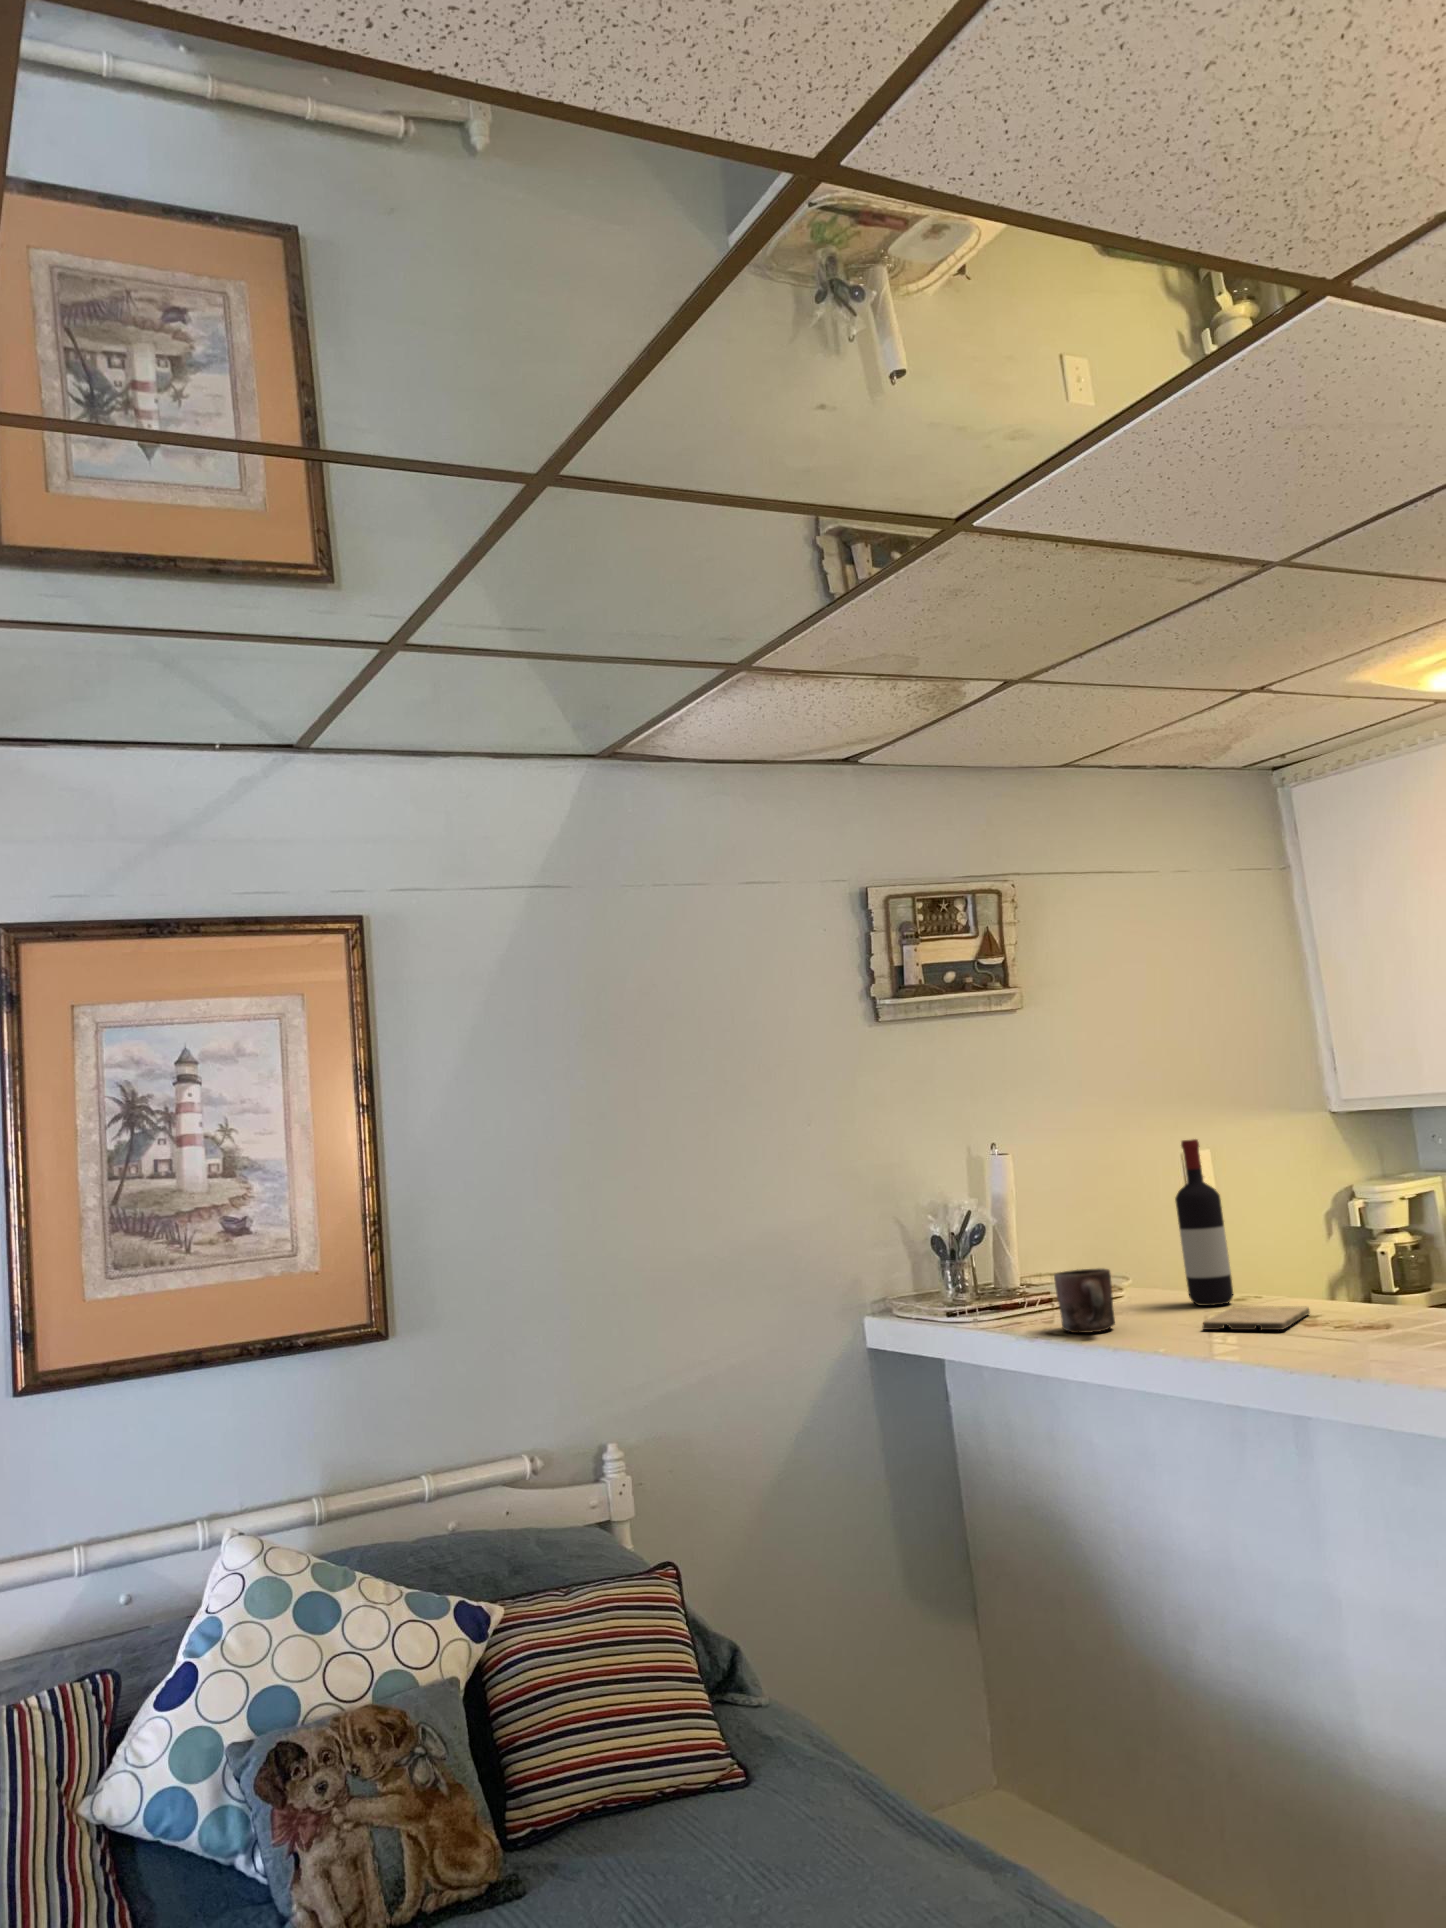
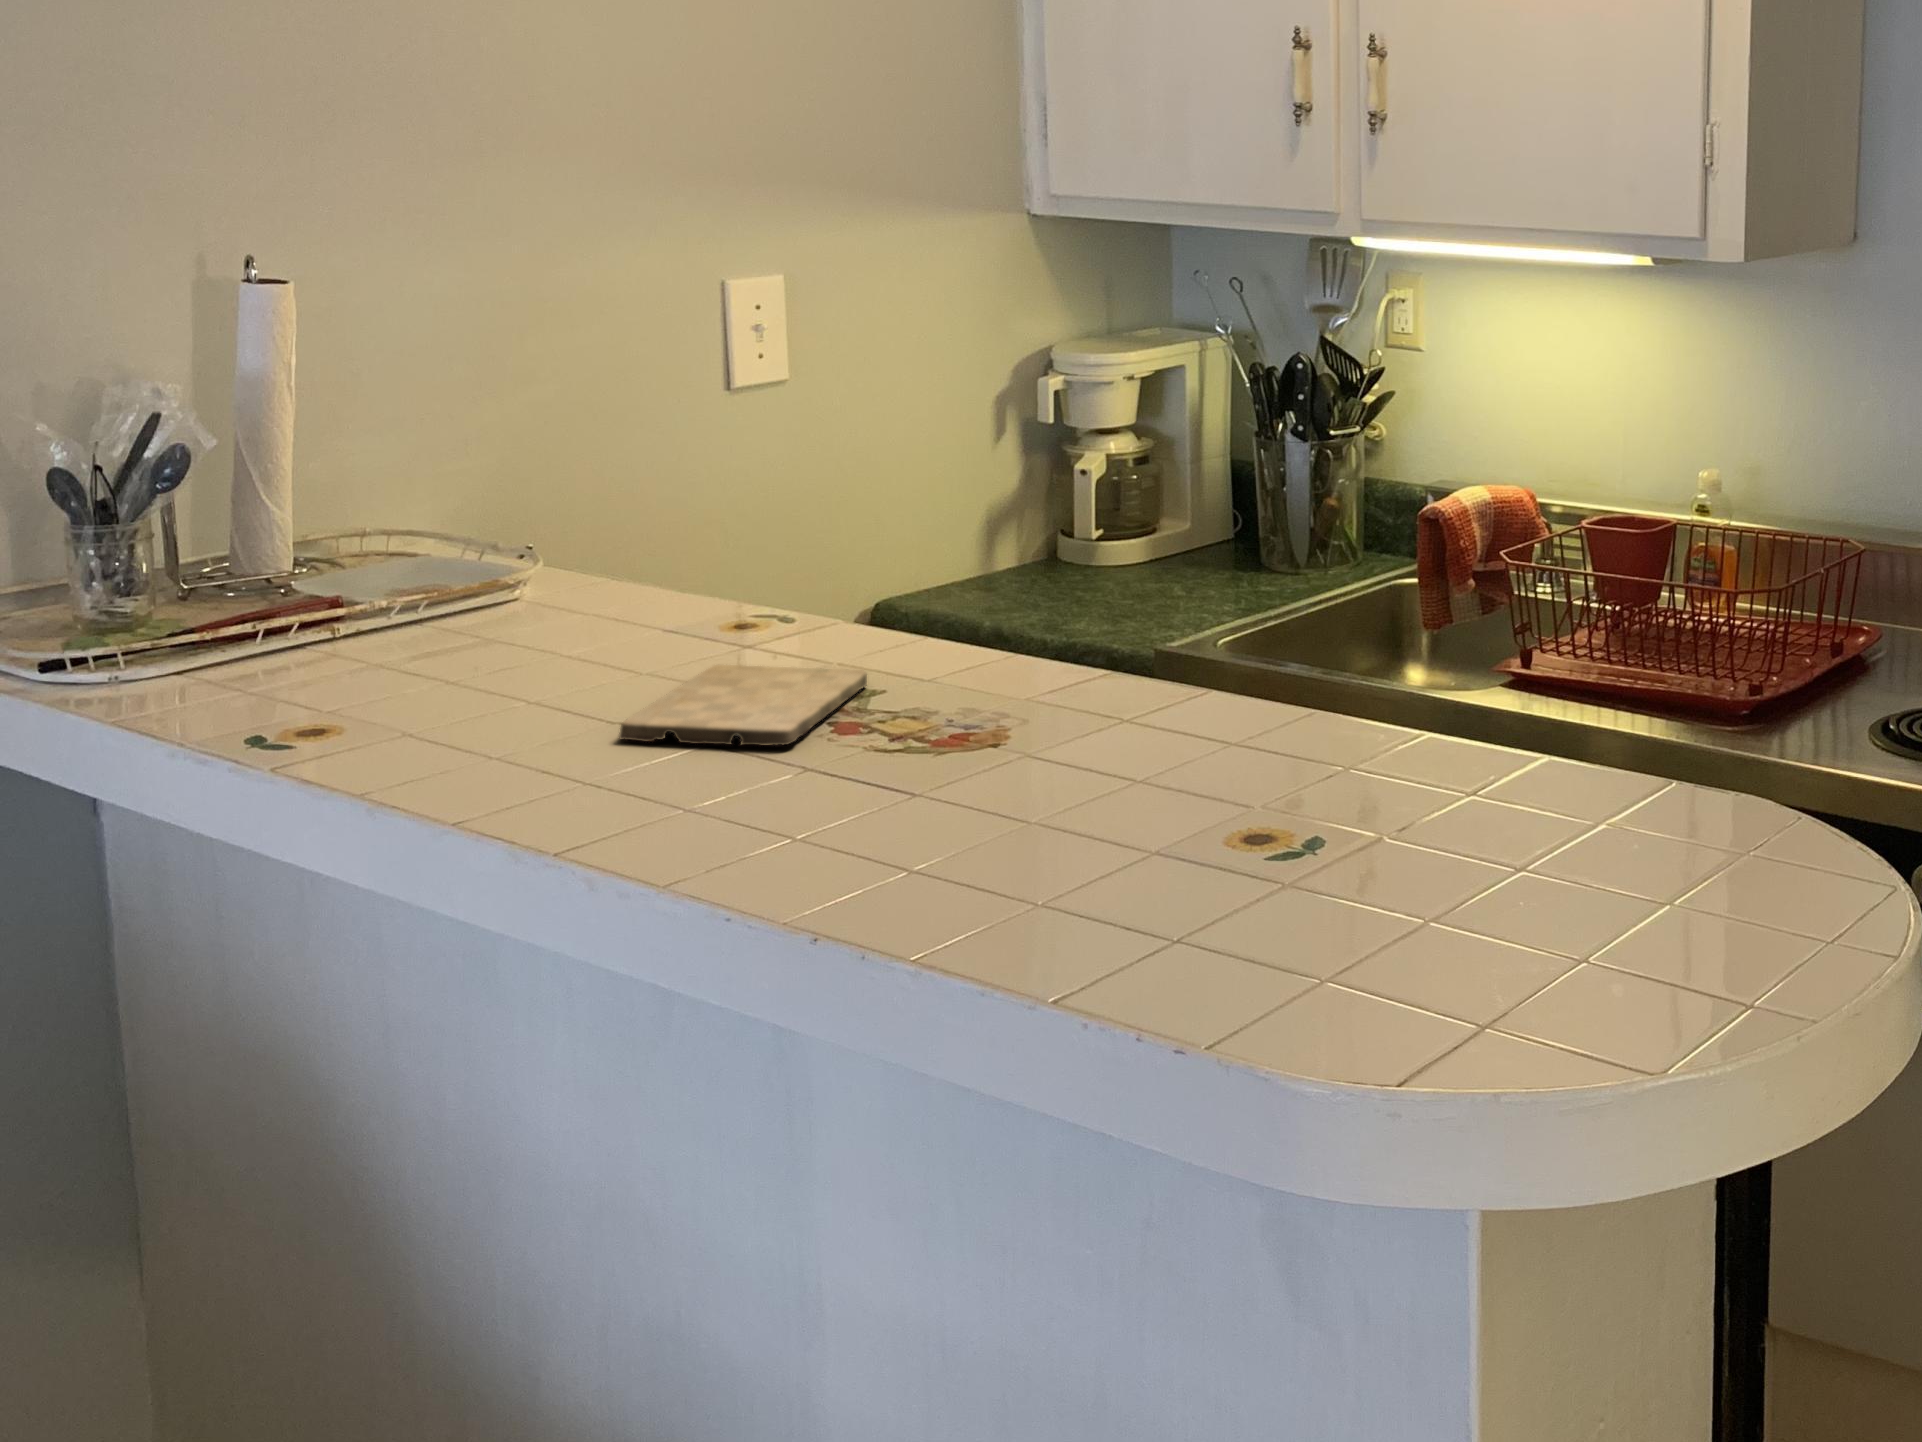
wine bottle: present [1175,1139,1233,1306] -> none [630,299,733,650]
mug: present [1054,1268,1115,1333] -> none [281,592,426,746]

